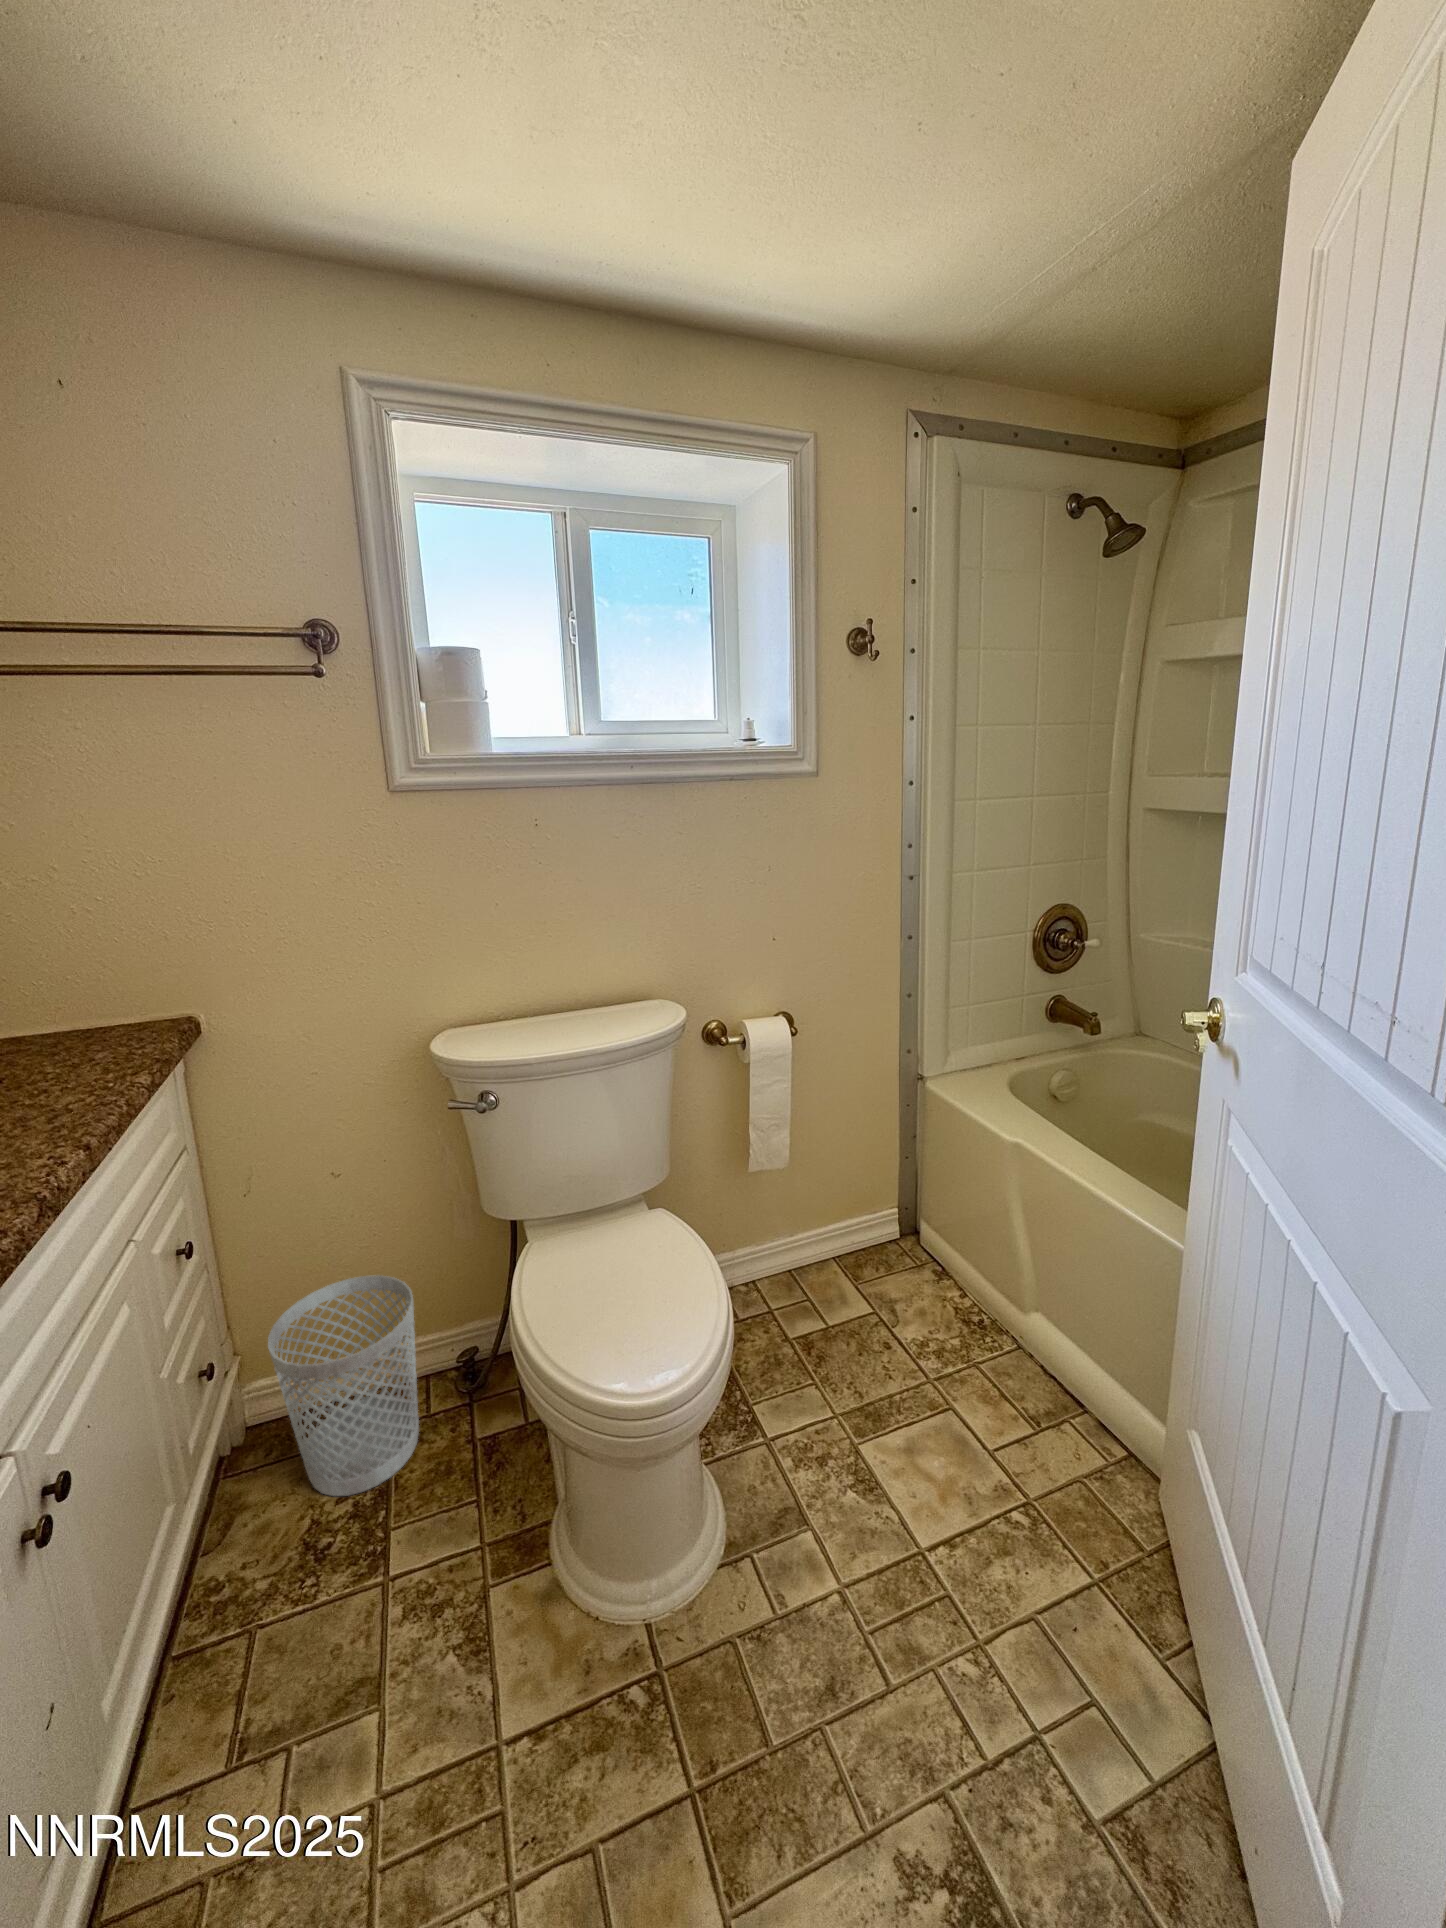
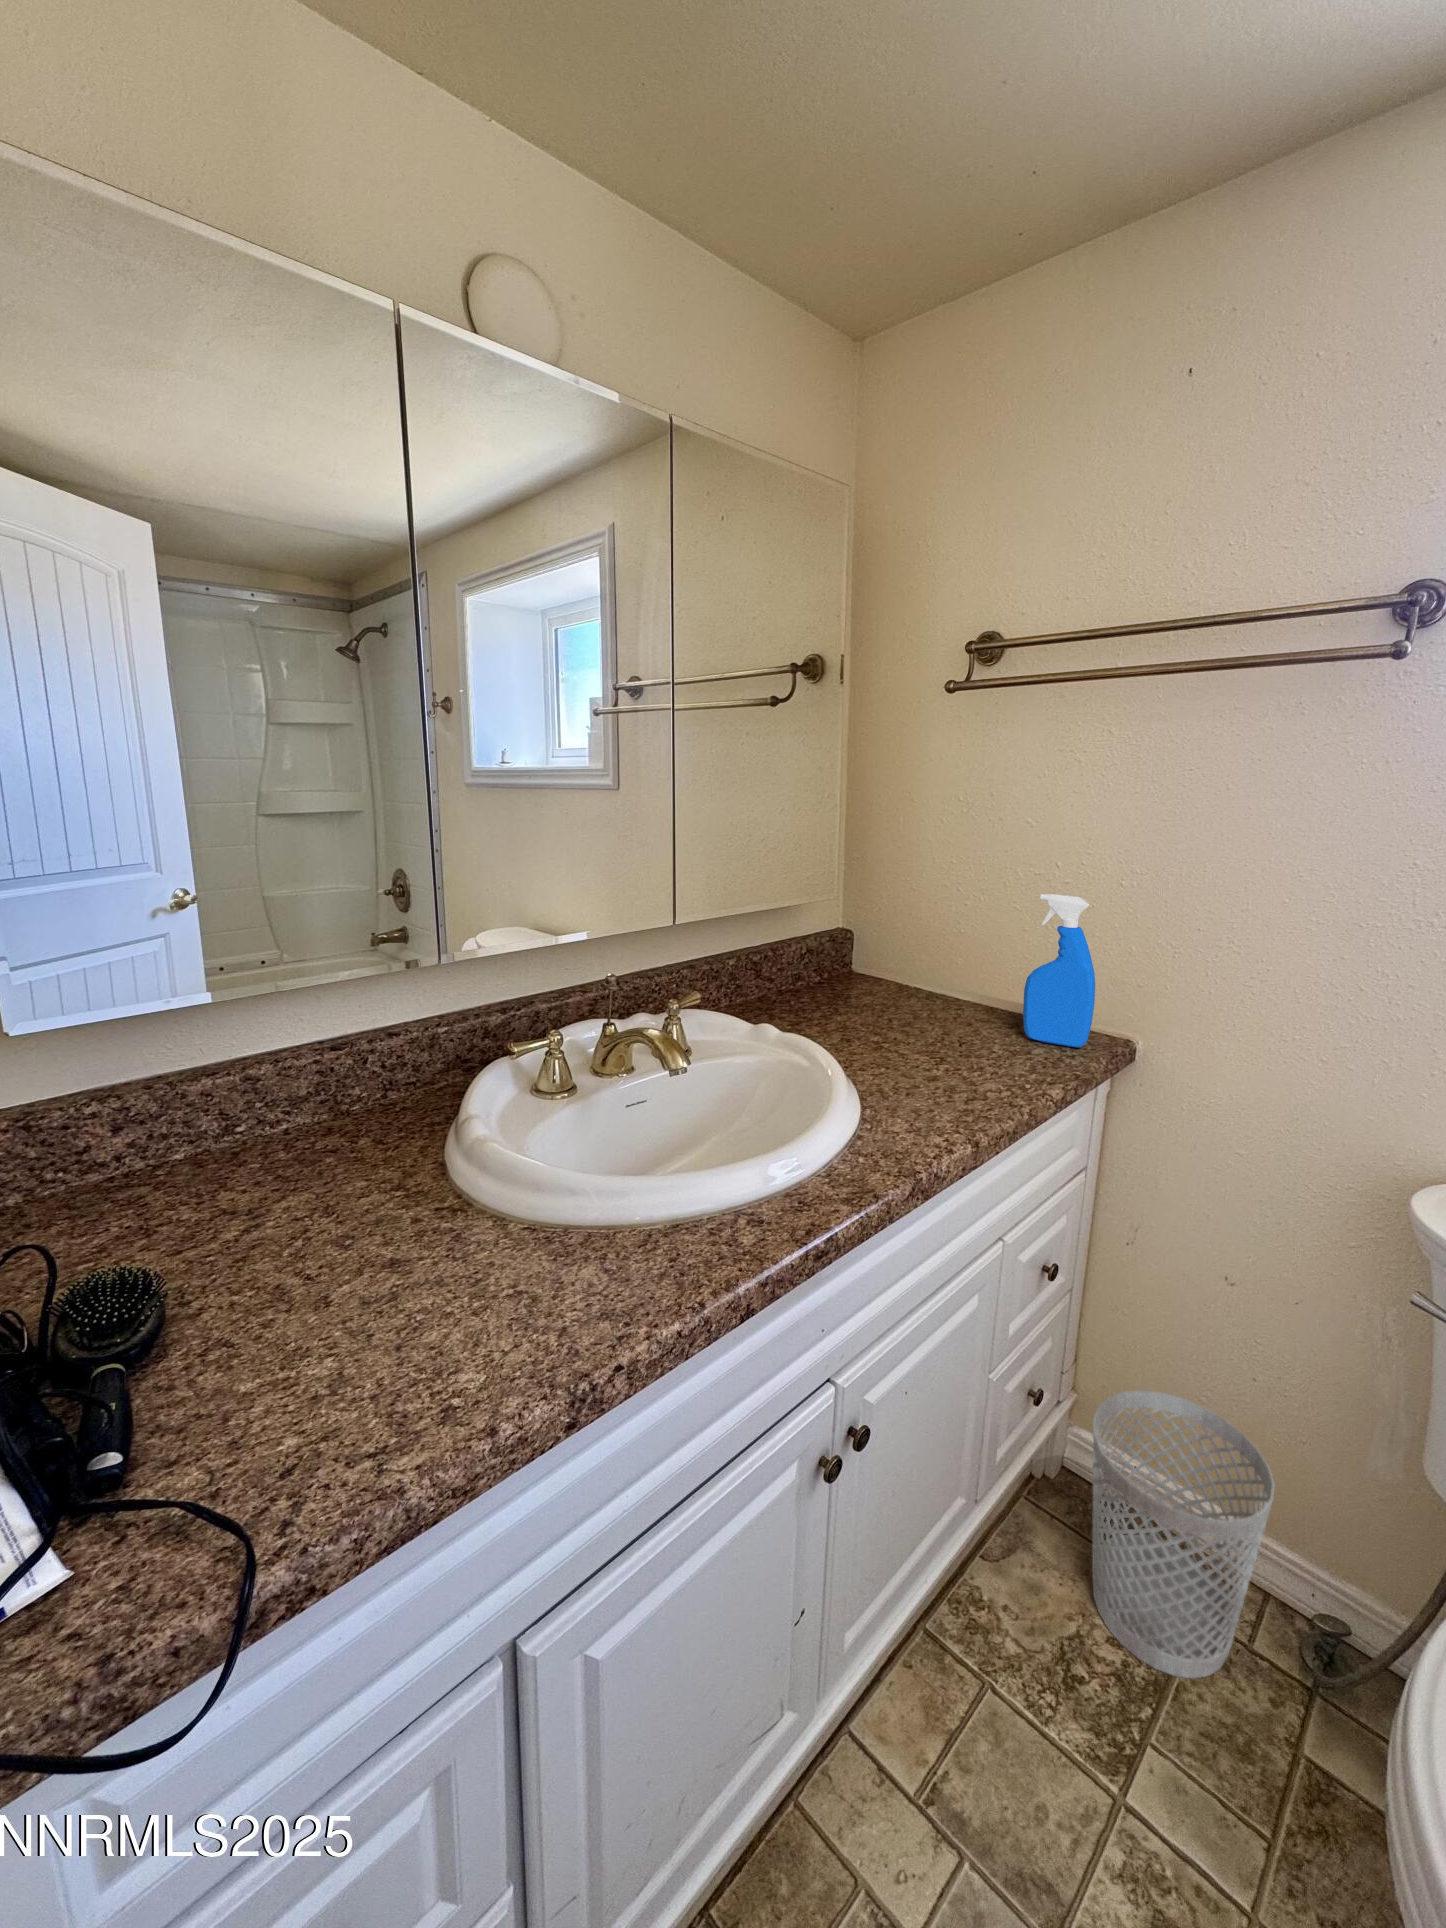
spray bottle: none [52,893,153,1047] -> present [1023,894,1095,1047]

